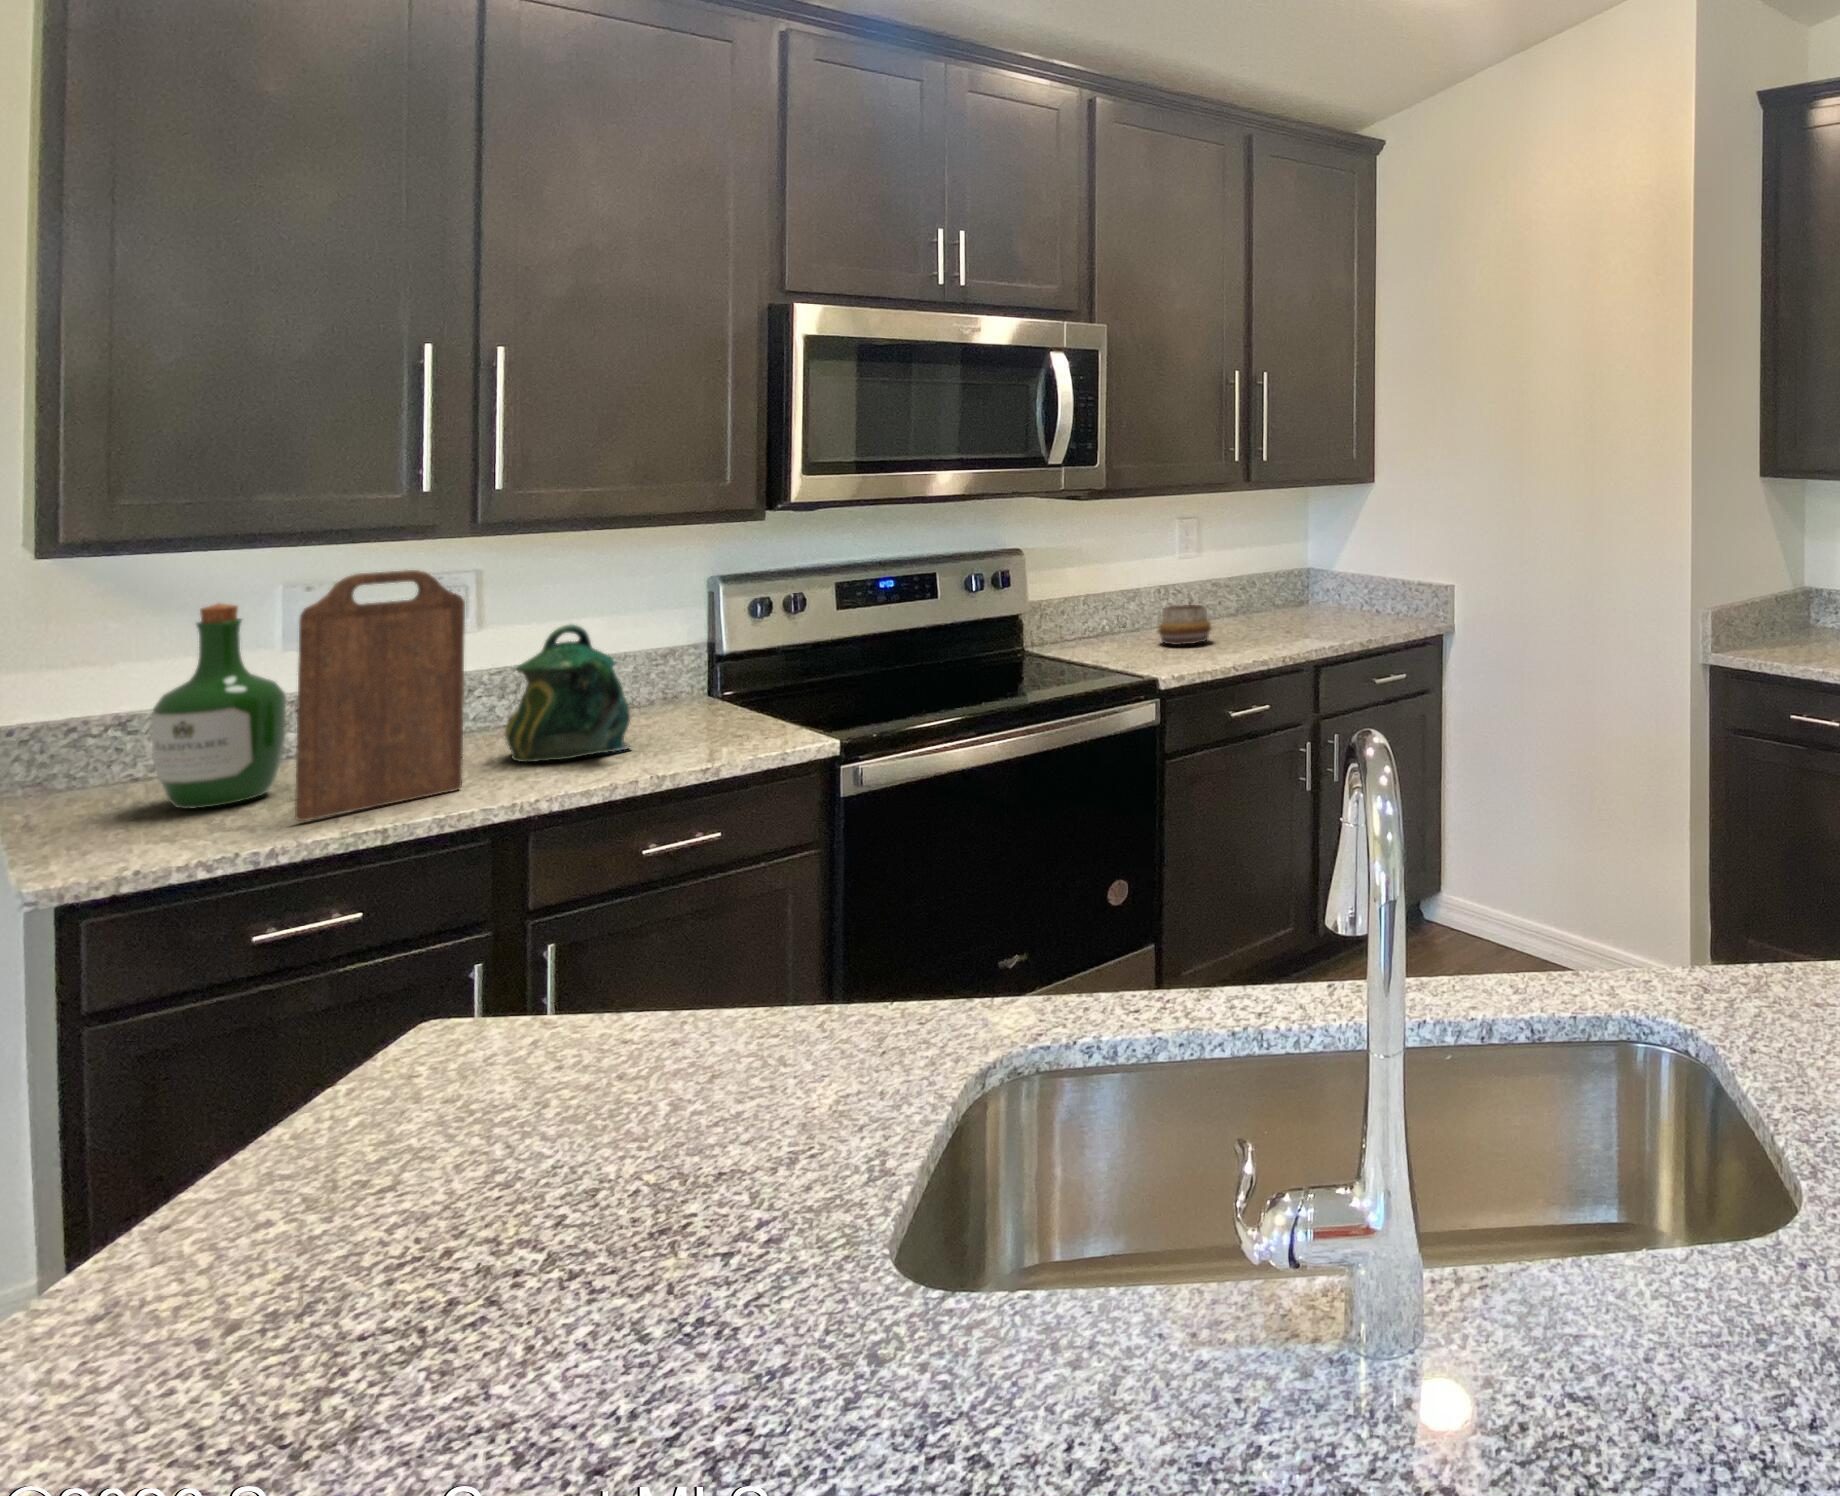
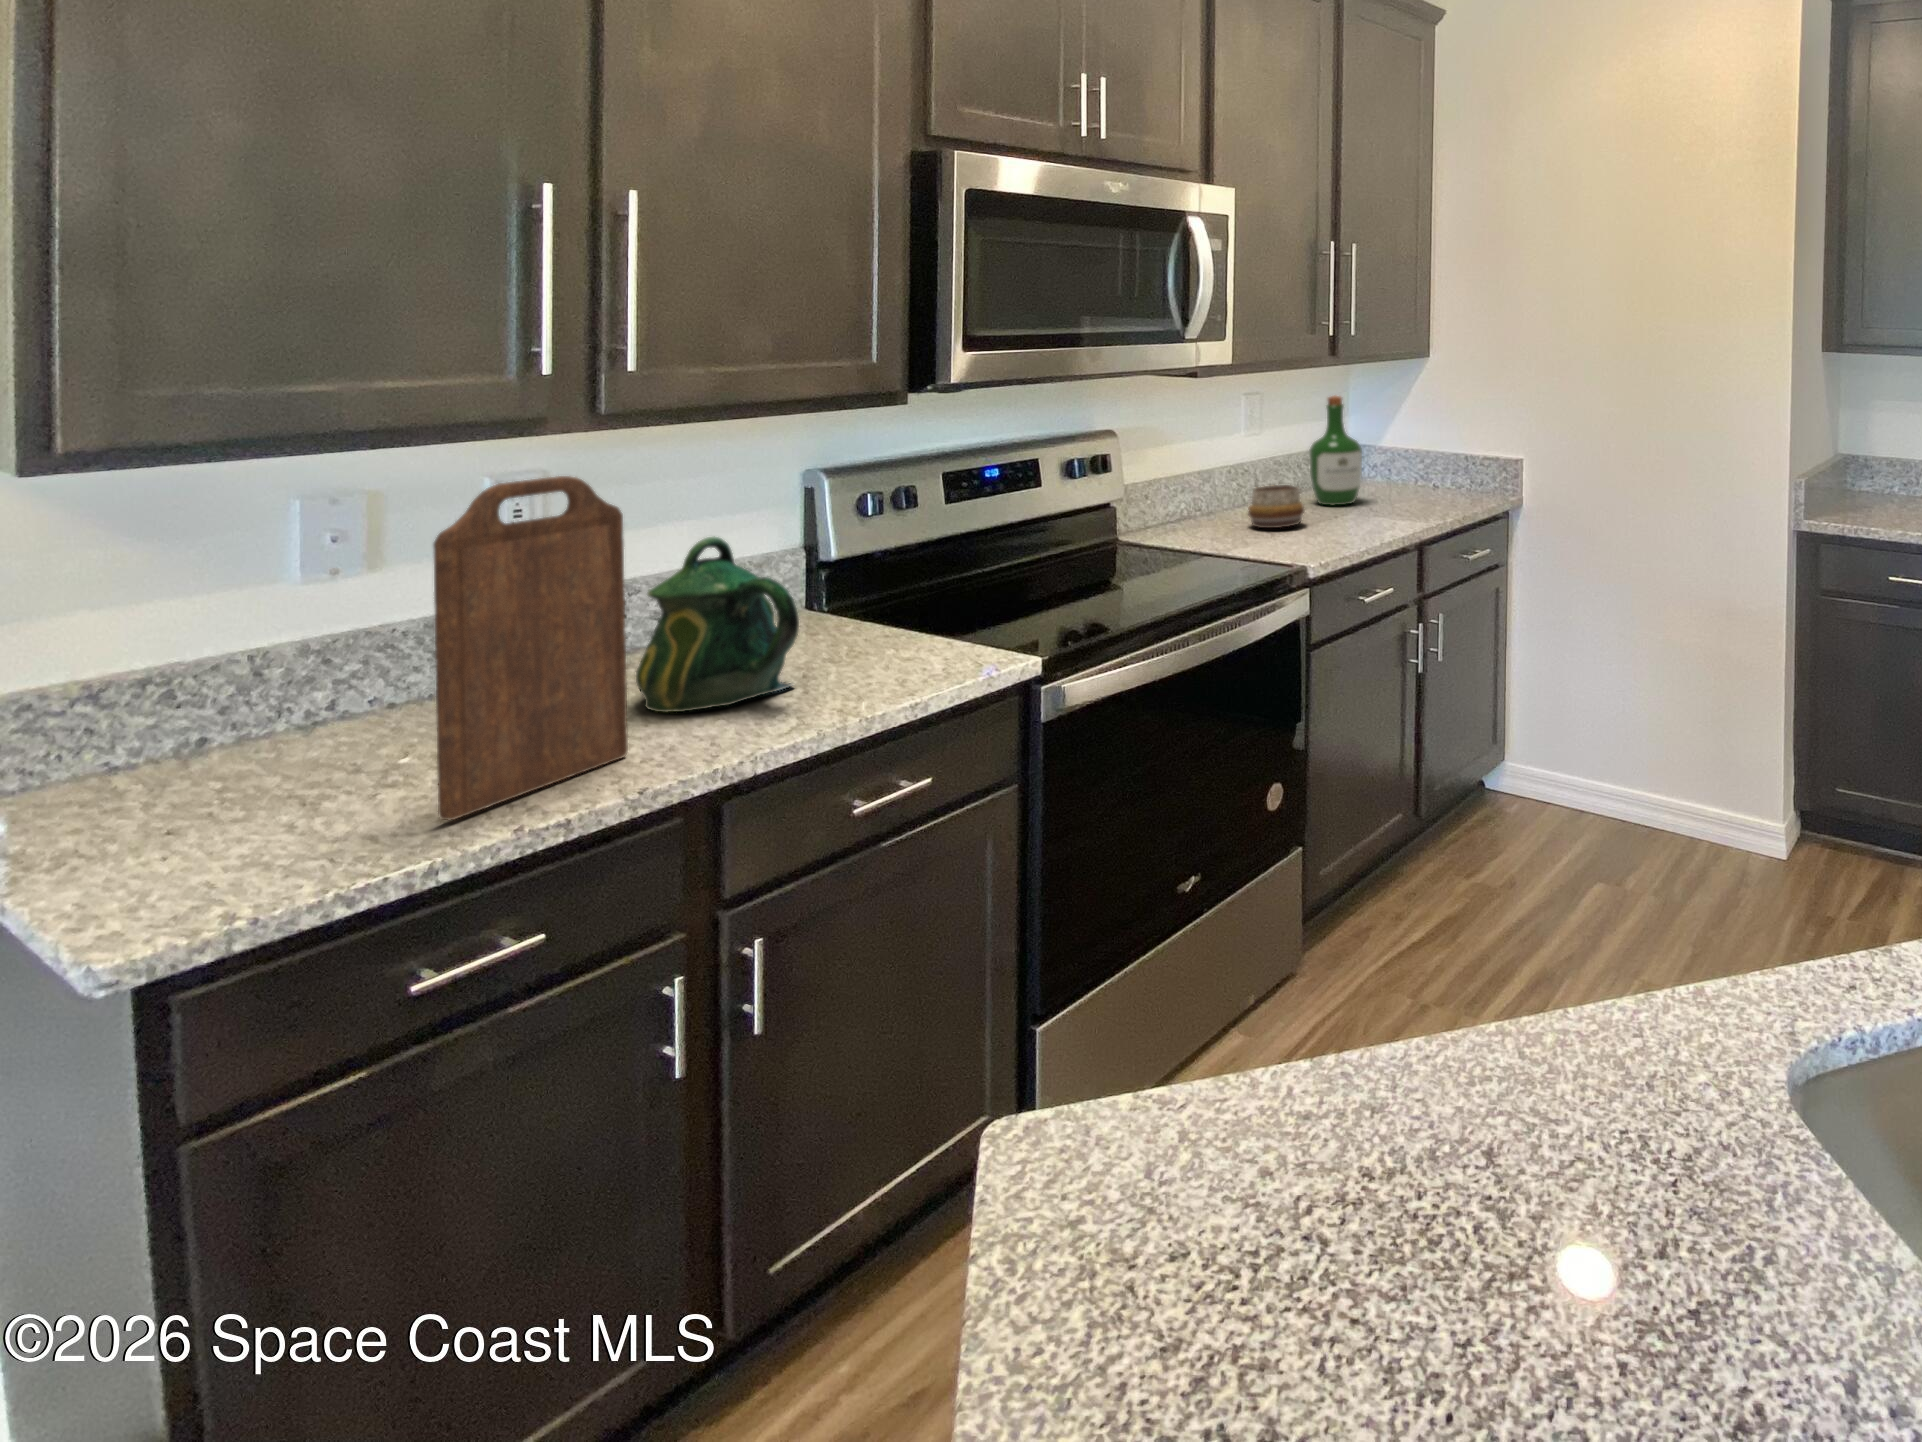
wine bottle: present [151,603,286,809] -> present [1309,396,1362,505]

